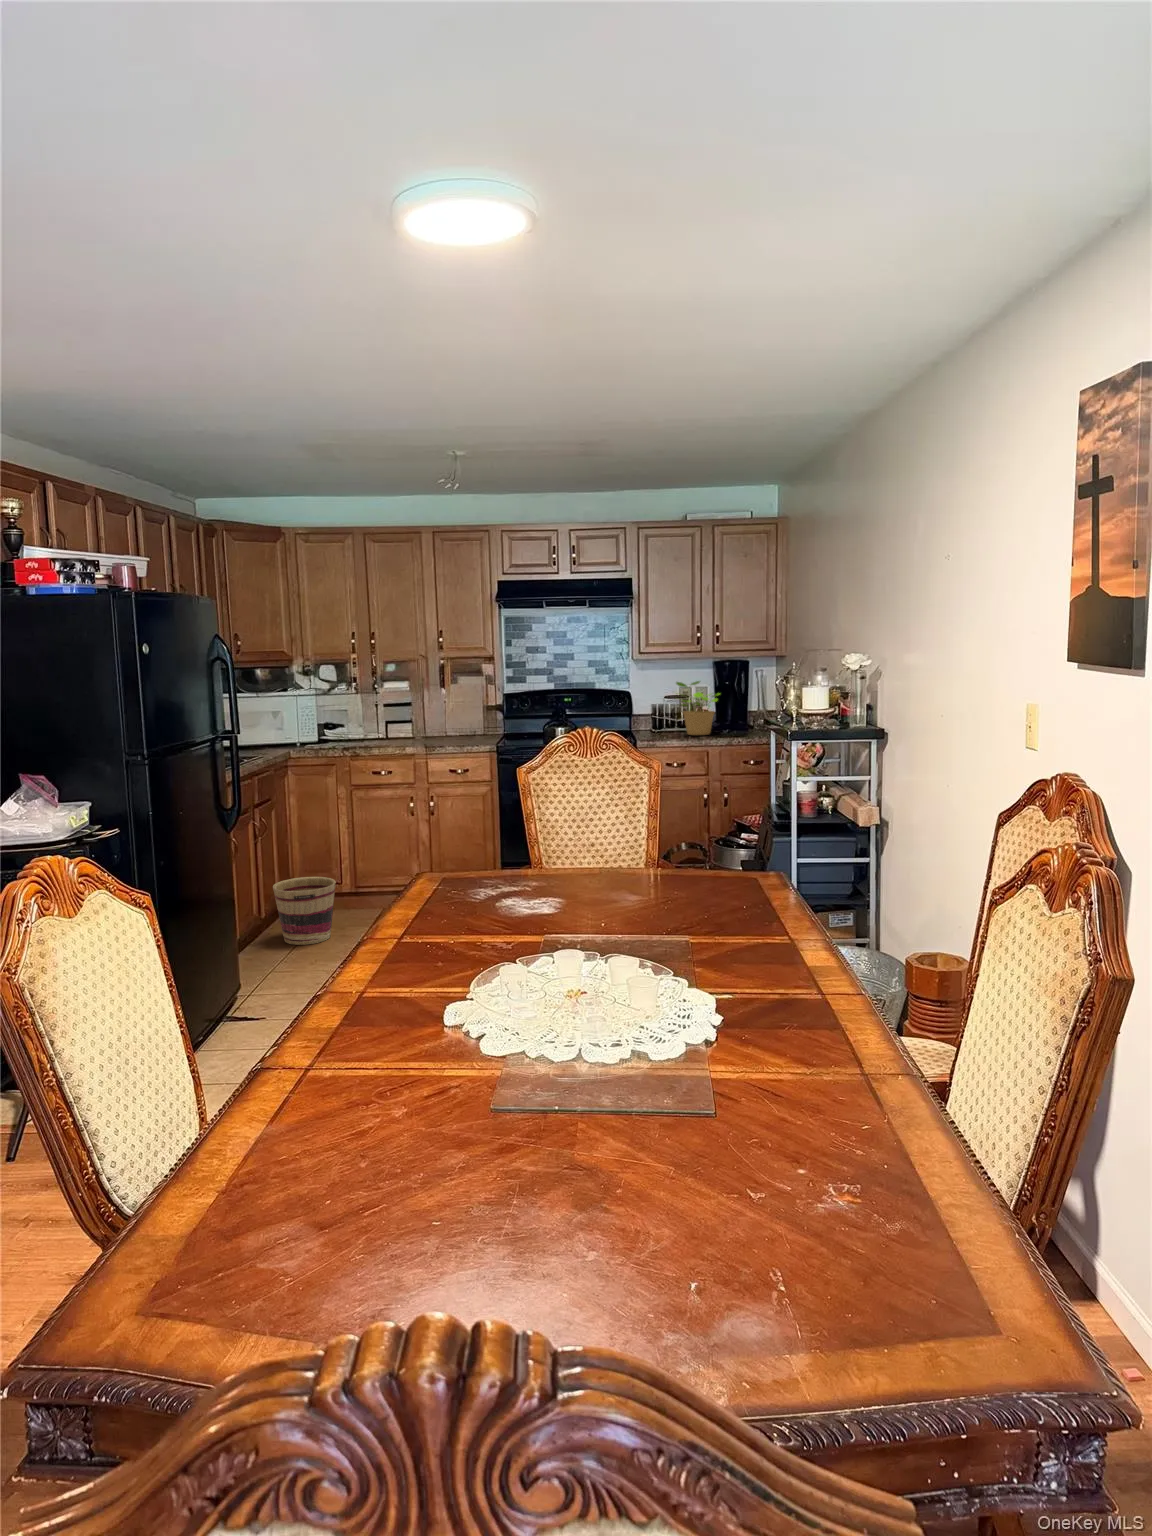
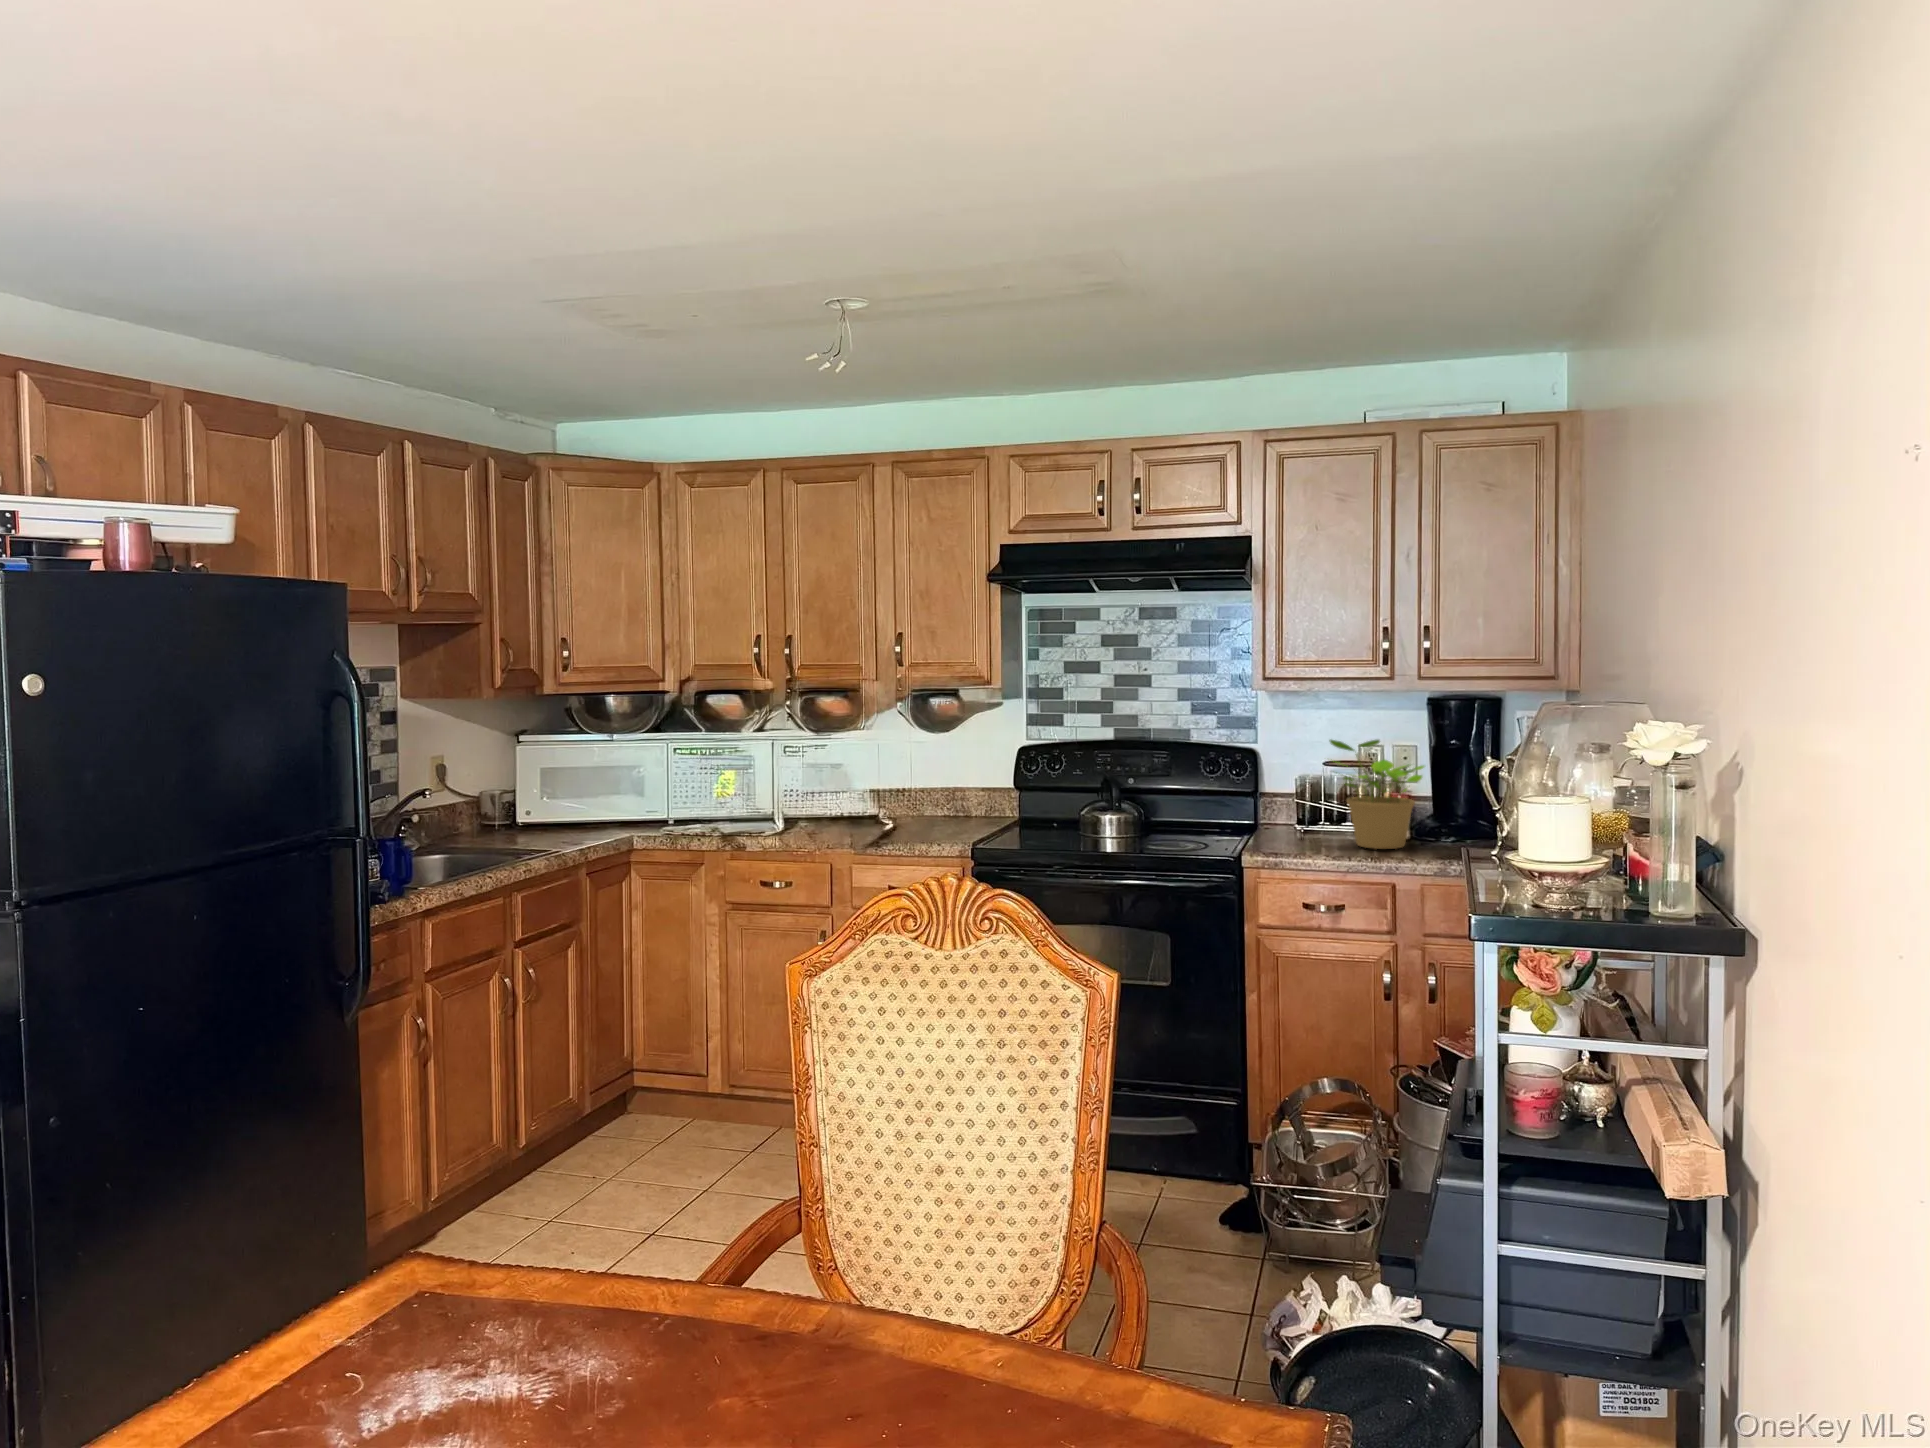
basket: present [273,877,336,945] -> none [550,1064,661,1196]

